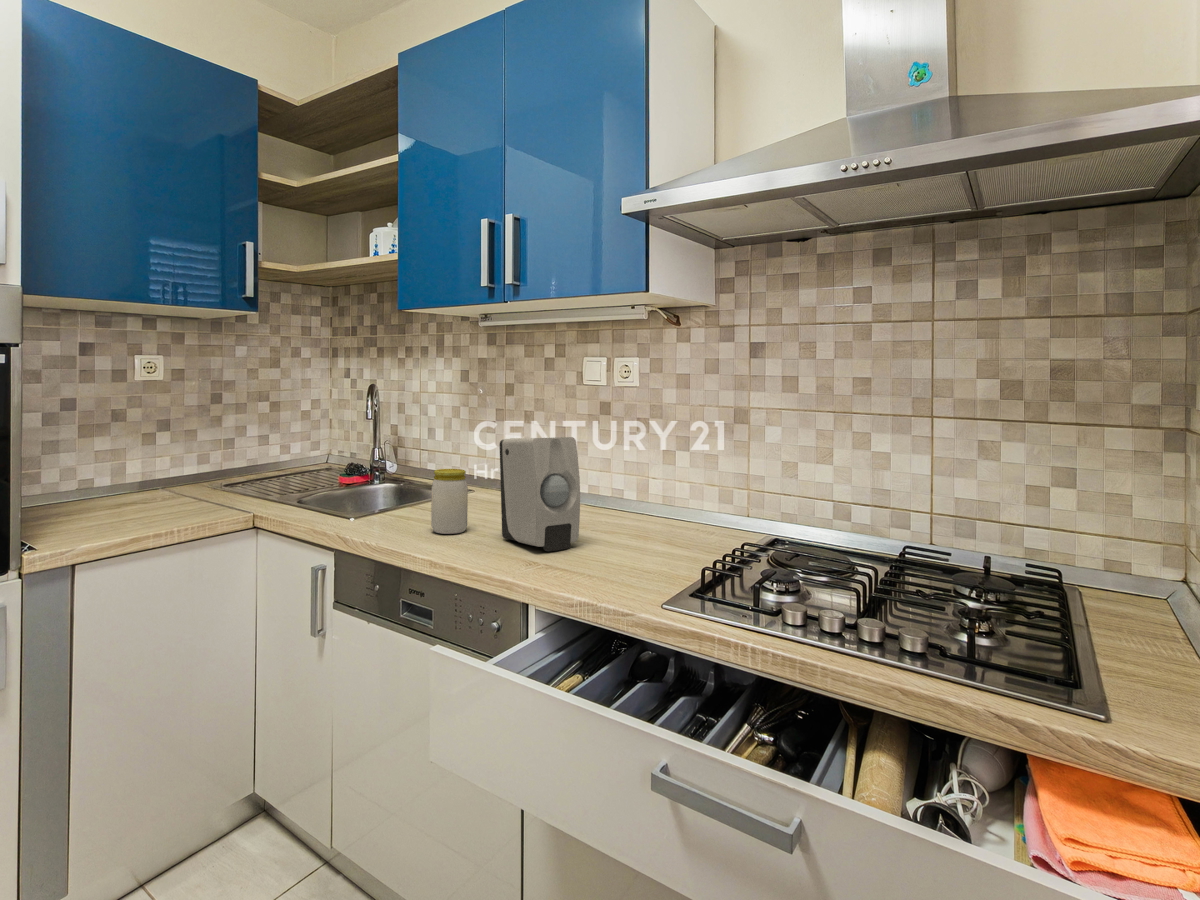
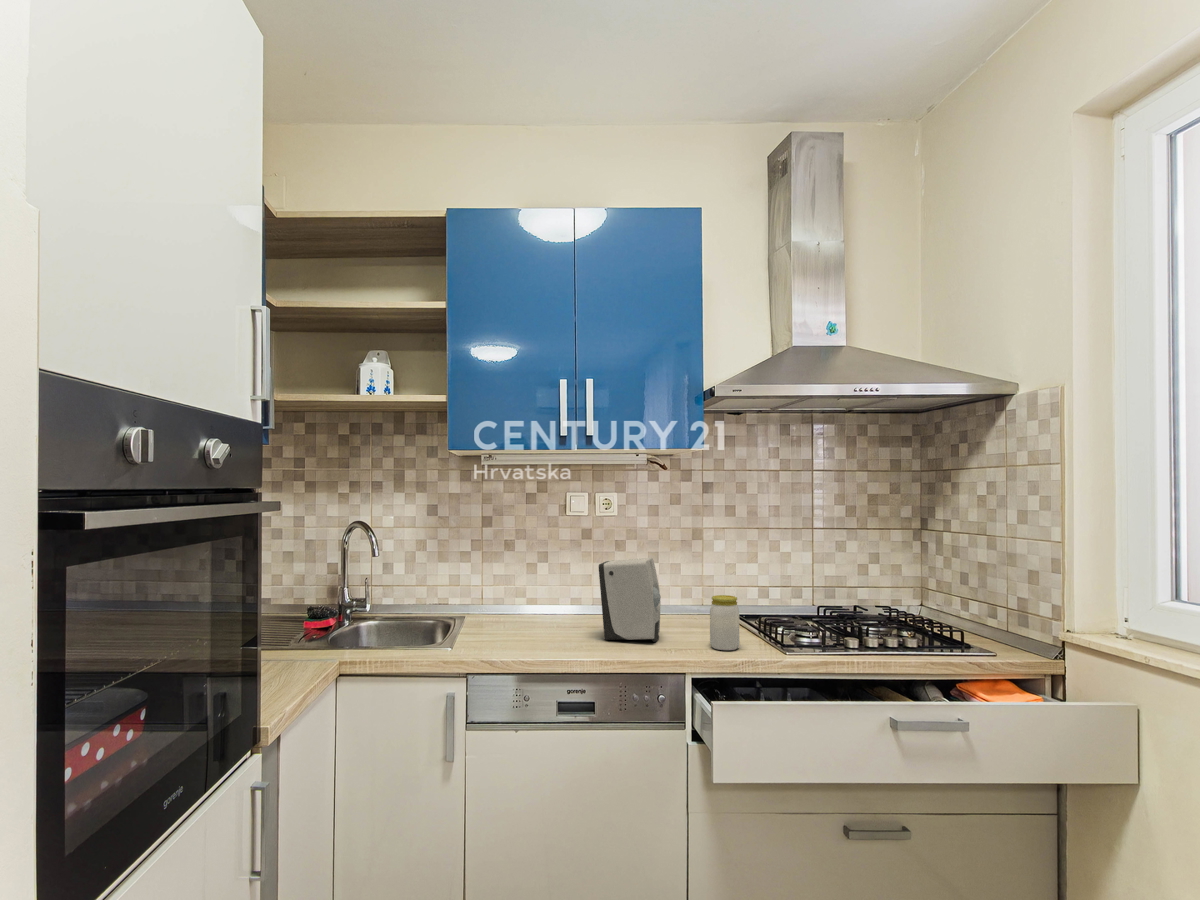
jar: present [431,469,468,534] -> present [710,595,739,650]

